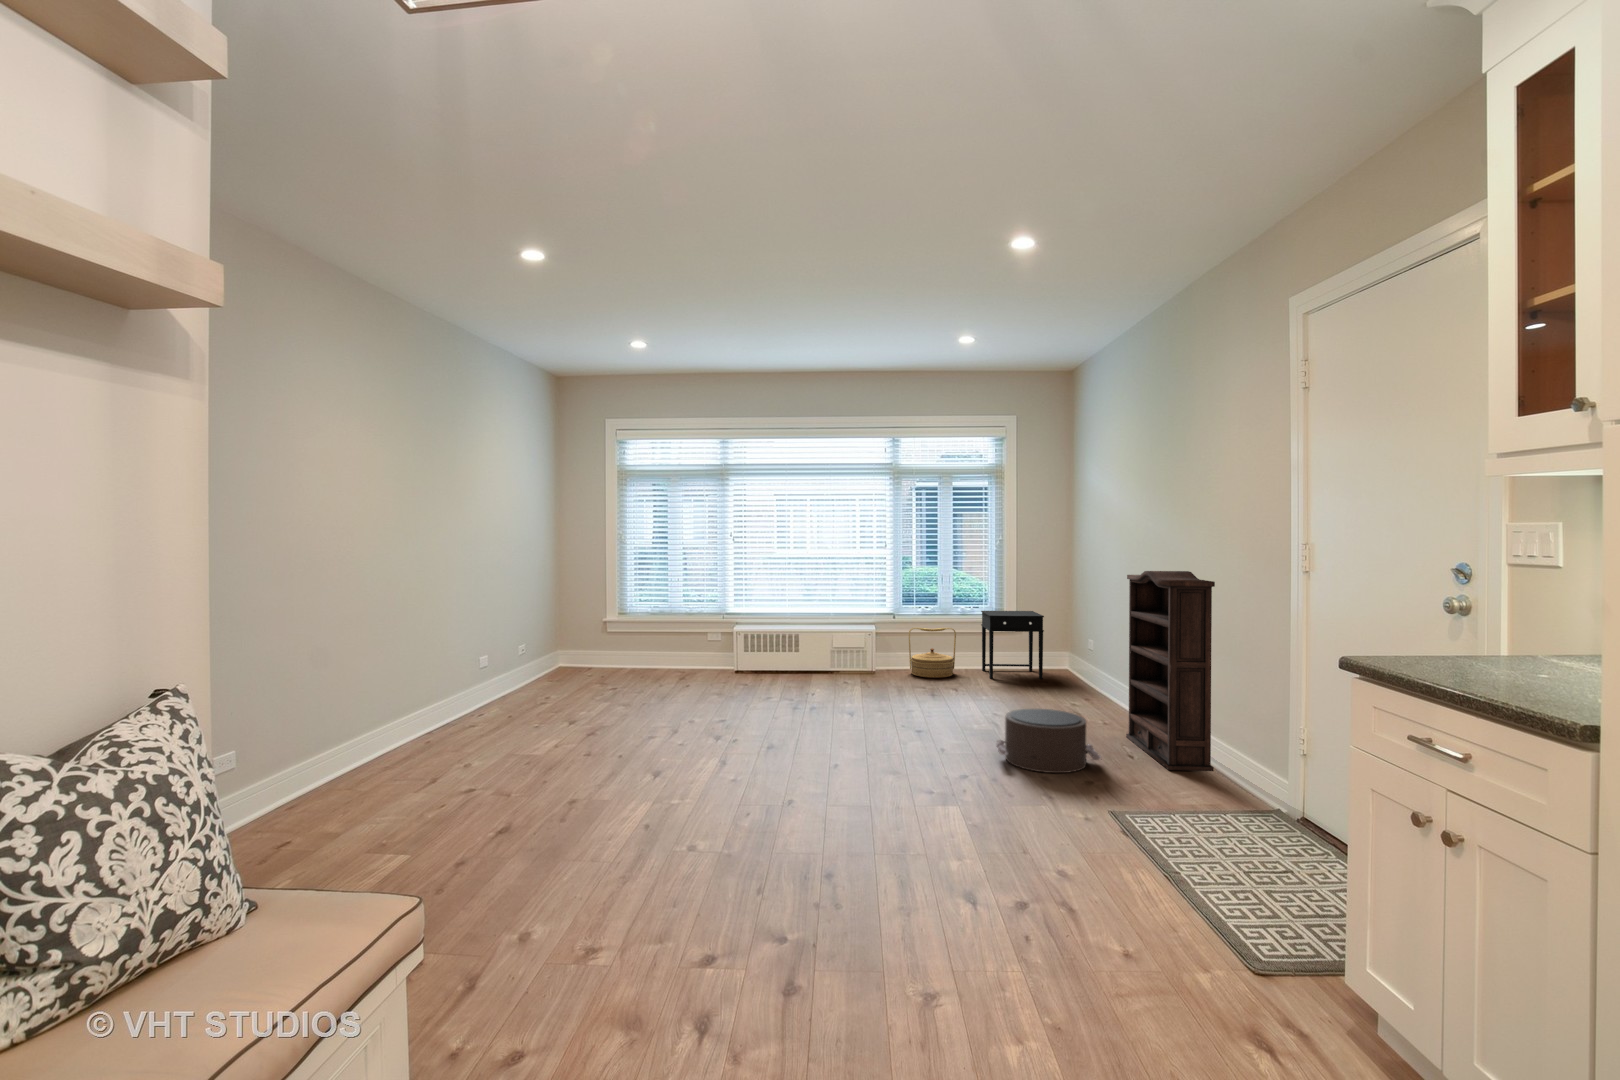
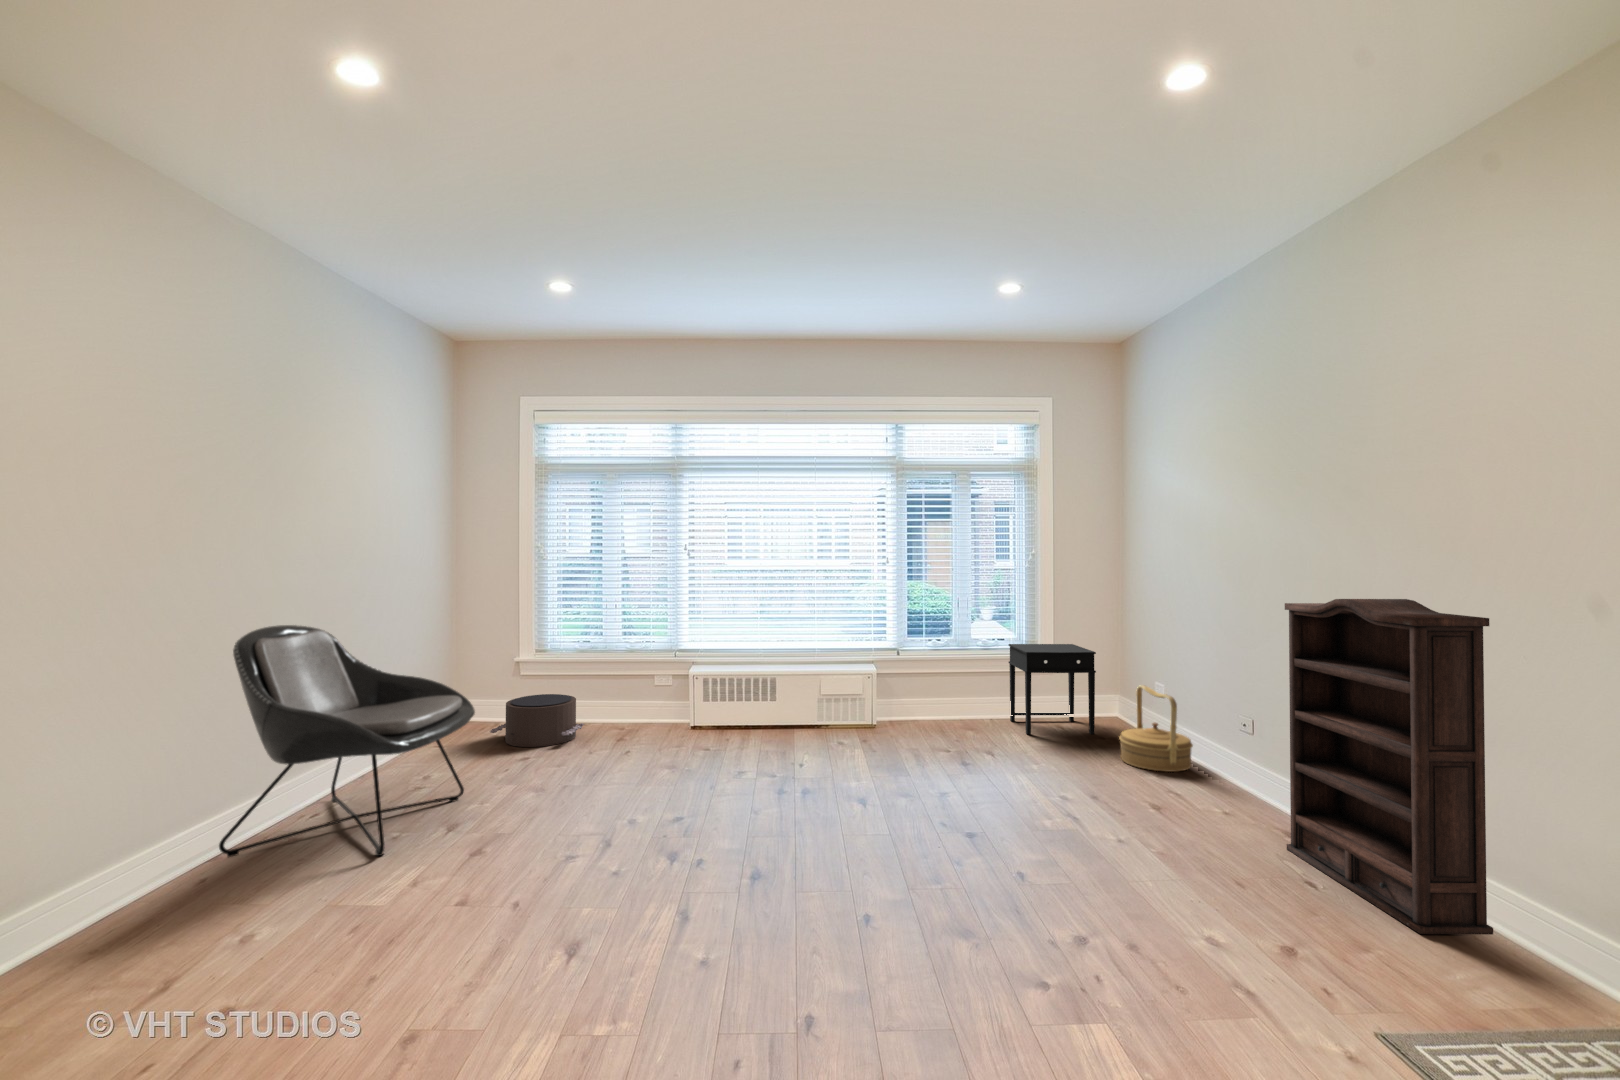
lounge chair: none [446,588,589,731] -> present [219,625,475,857]
woven basket: present [909,628,956,678] -> present [1119,685,1193,772]
pouf: present [996,709,1101,773] -> present [490,694,584,747]

